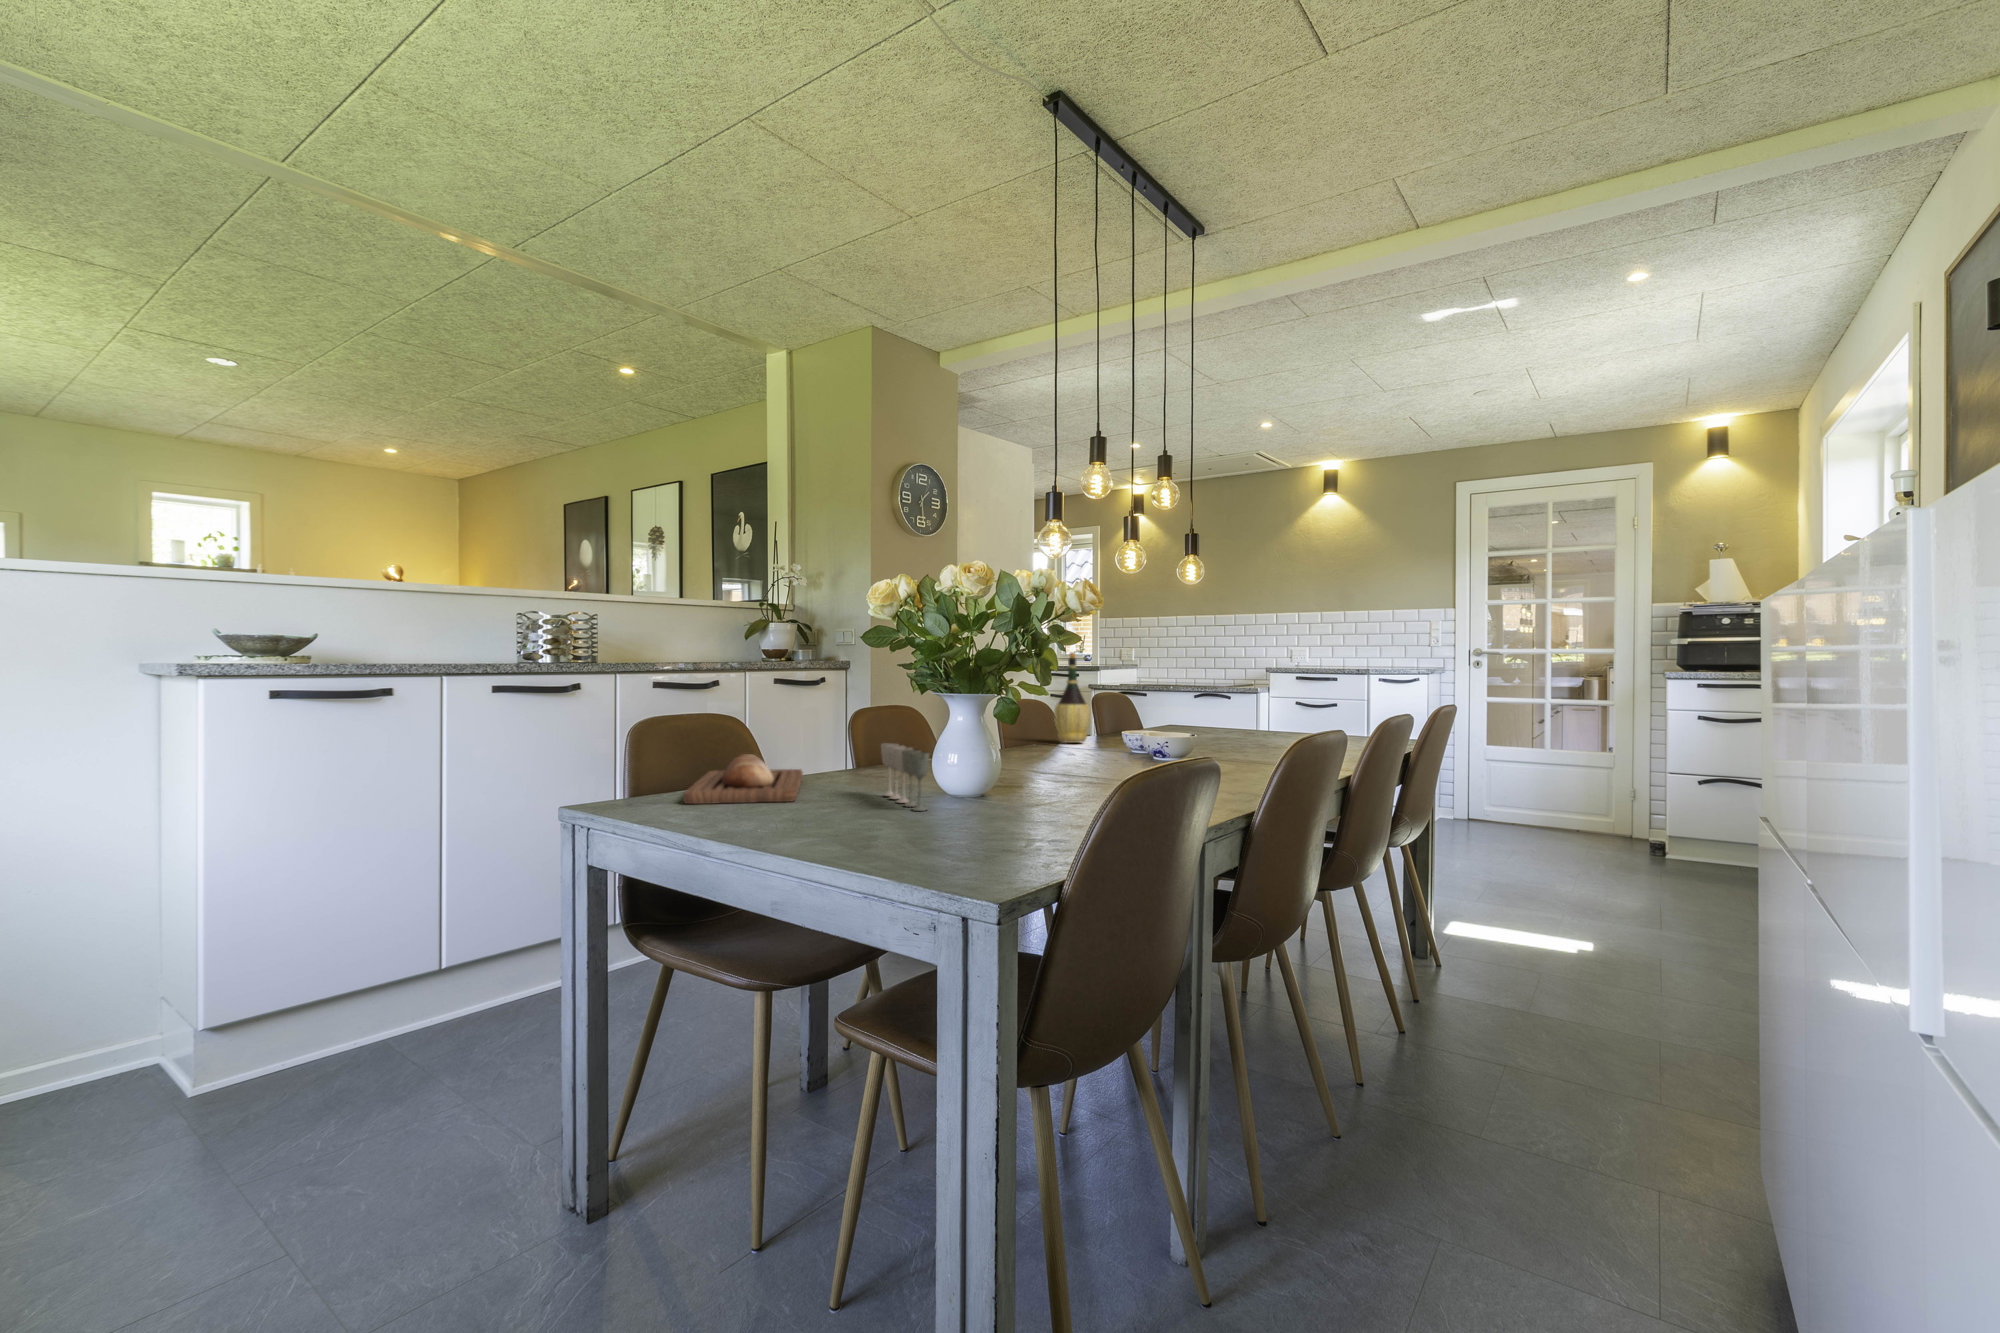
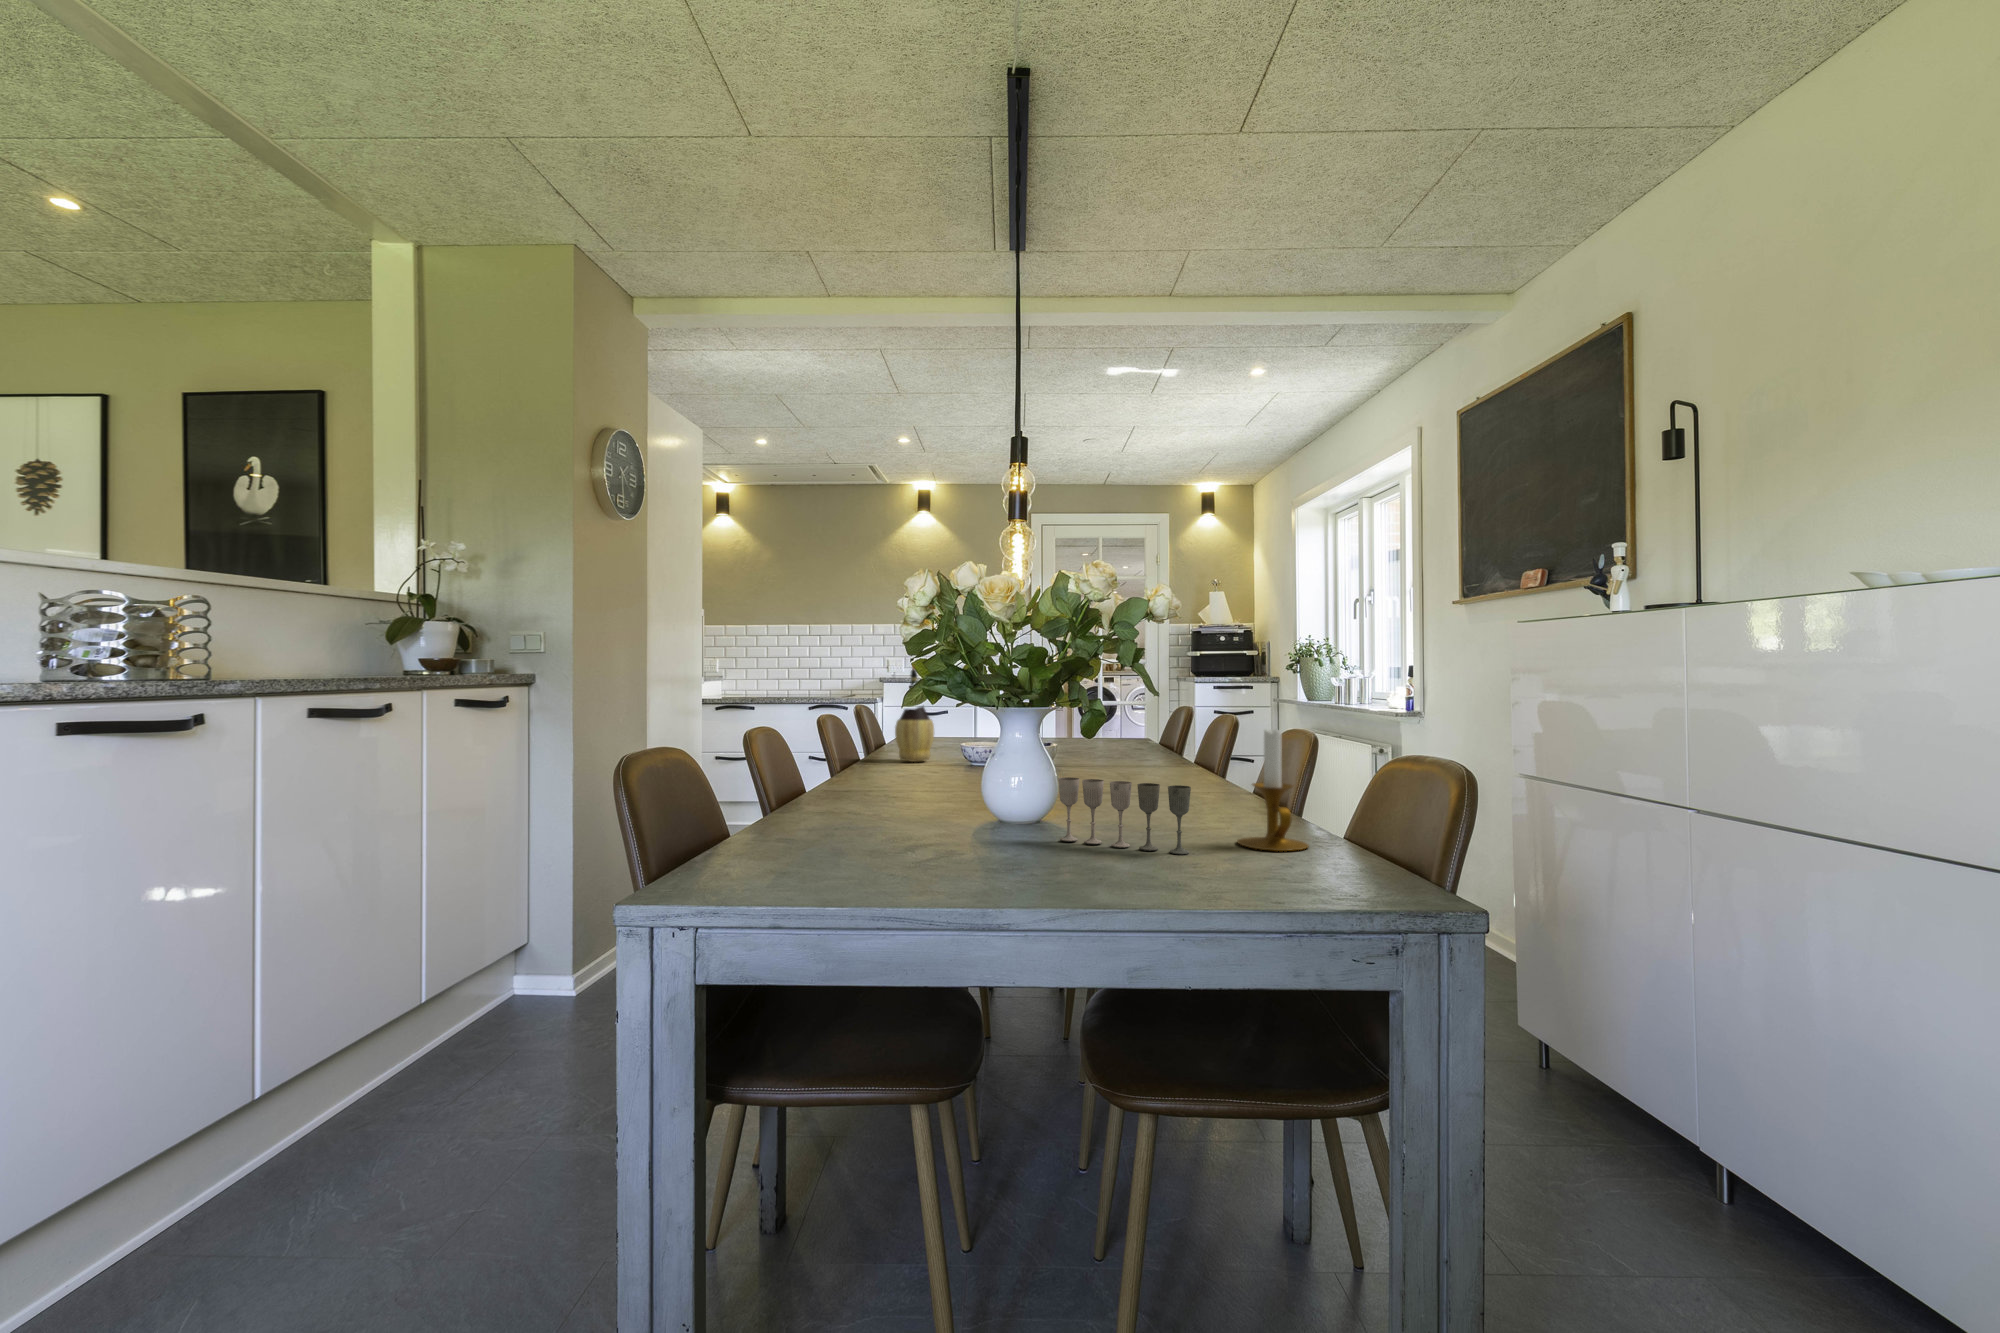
candlestick: none [980,706,1045,818] -> present [1237,729,1309,851]
bread loaf: present [683,754,803,804] -> none [765,805,1012,884]

